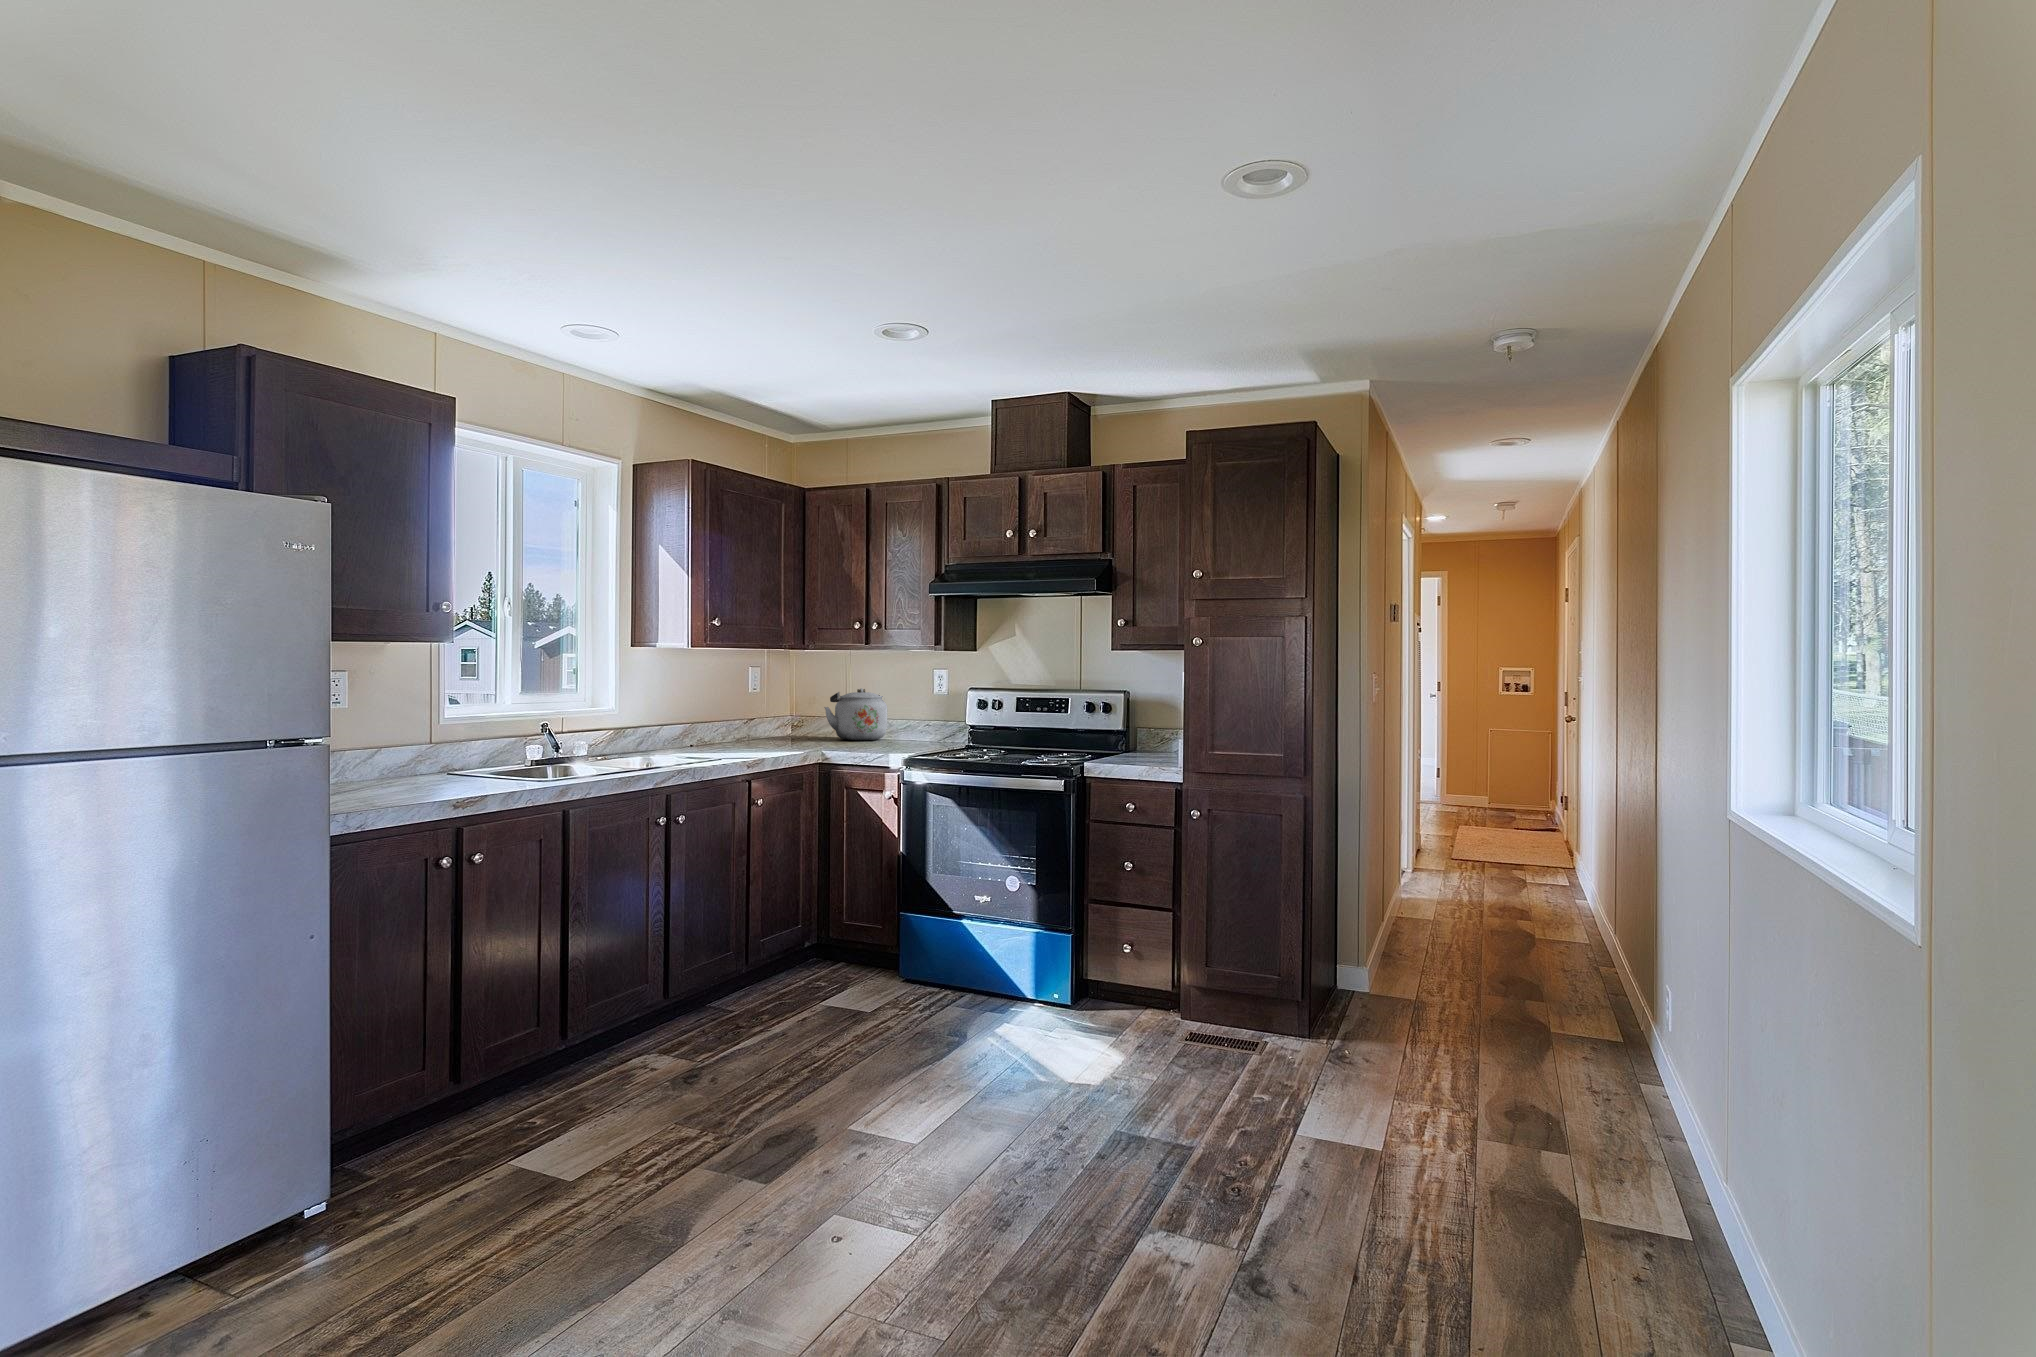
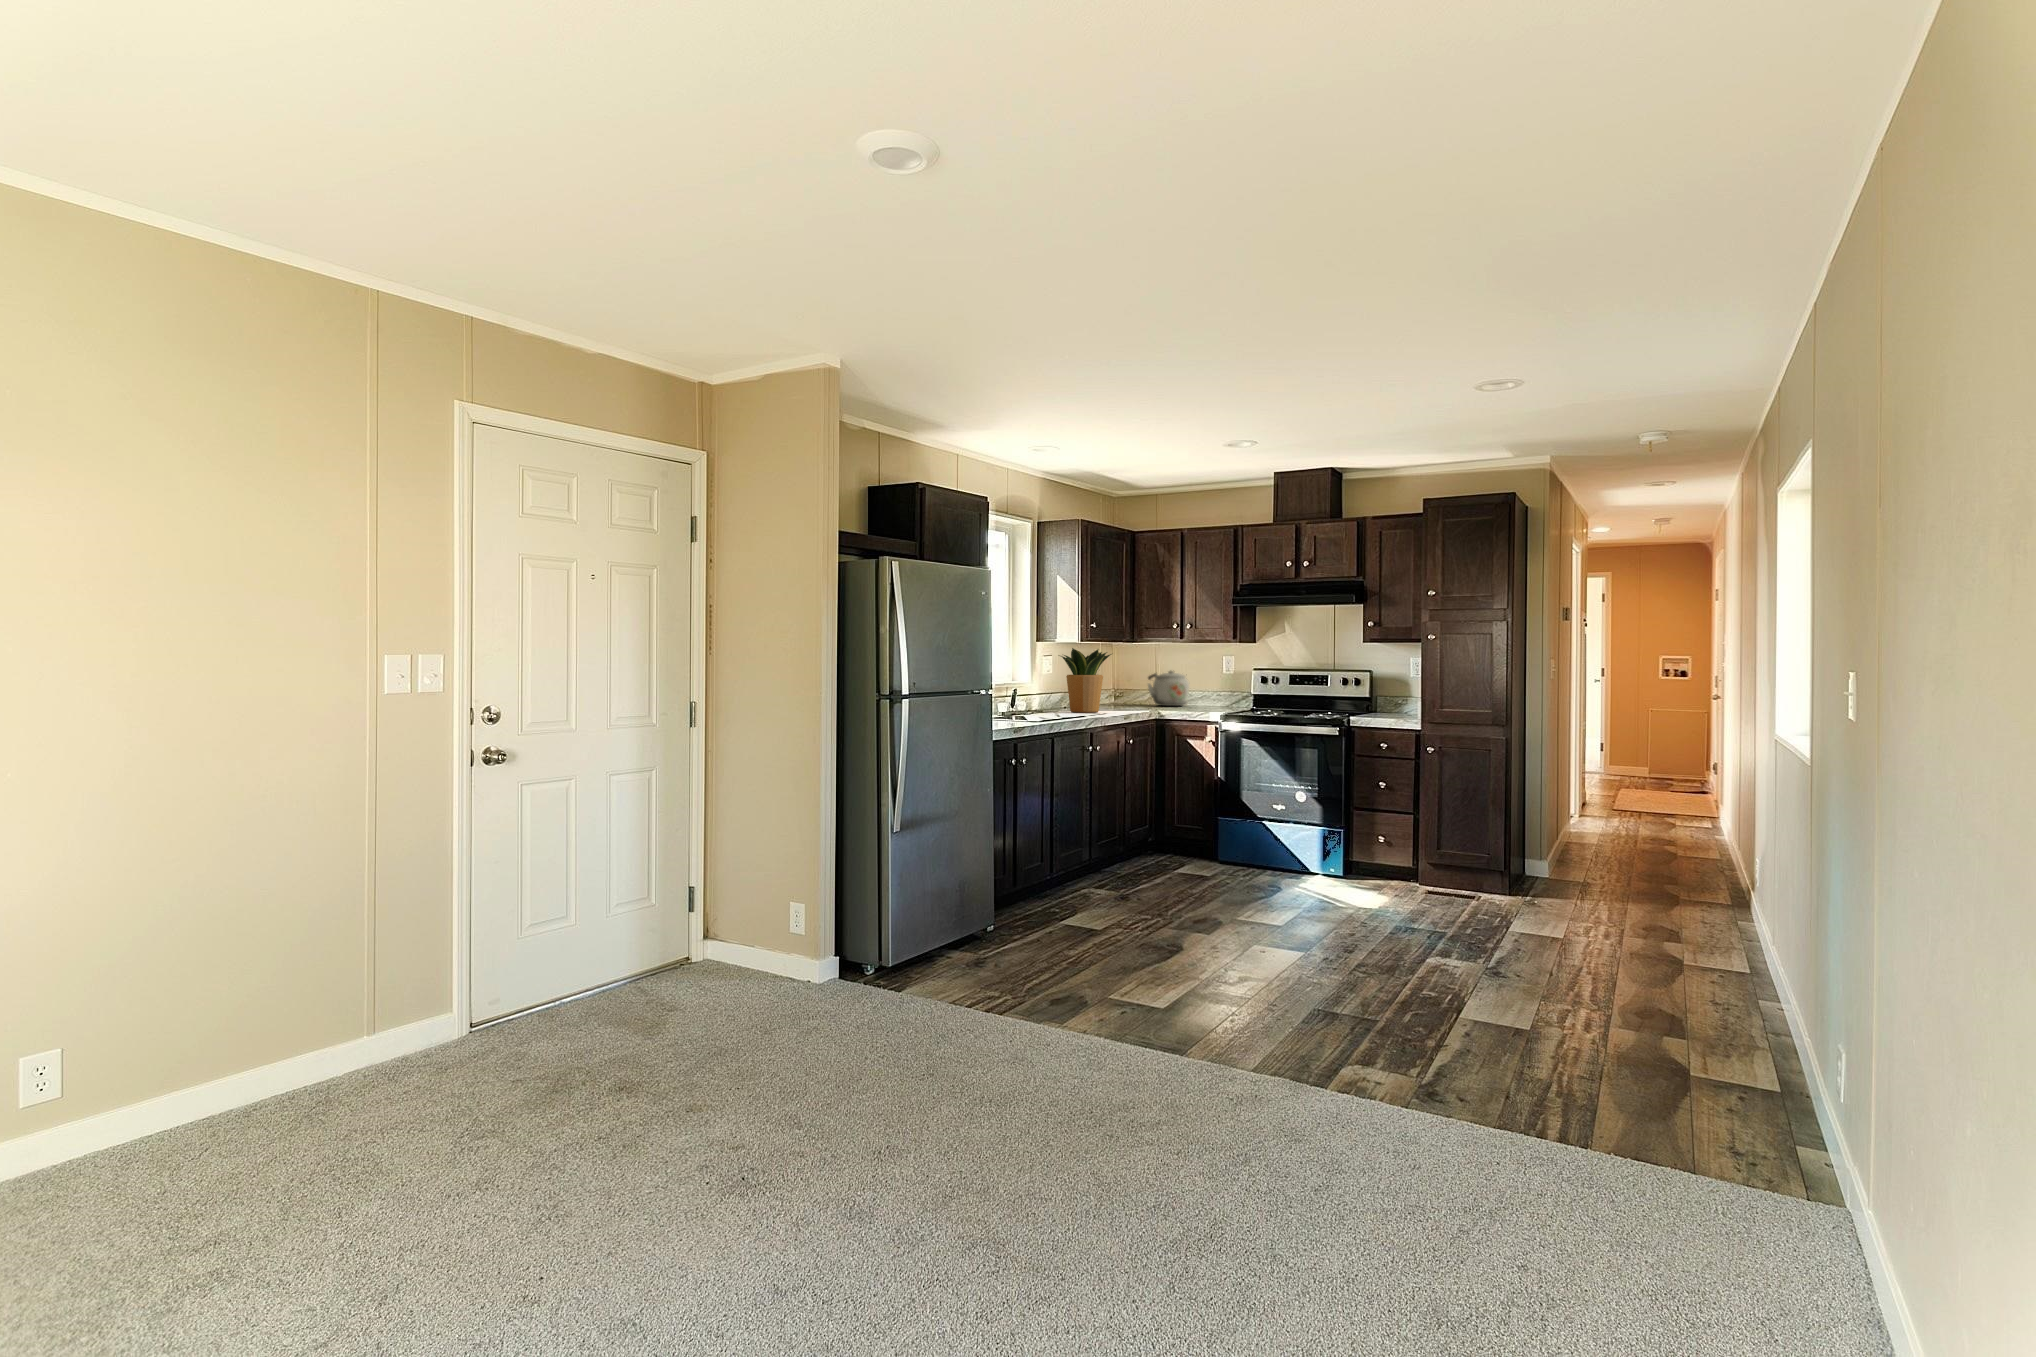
potted plant: none [645,656,745,757] -> present [1059,648,1112,713]

